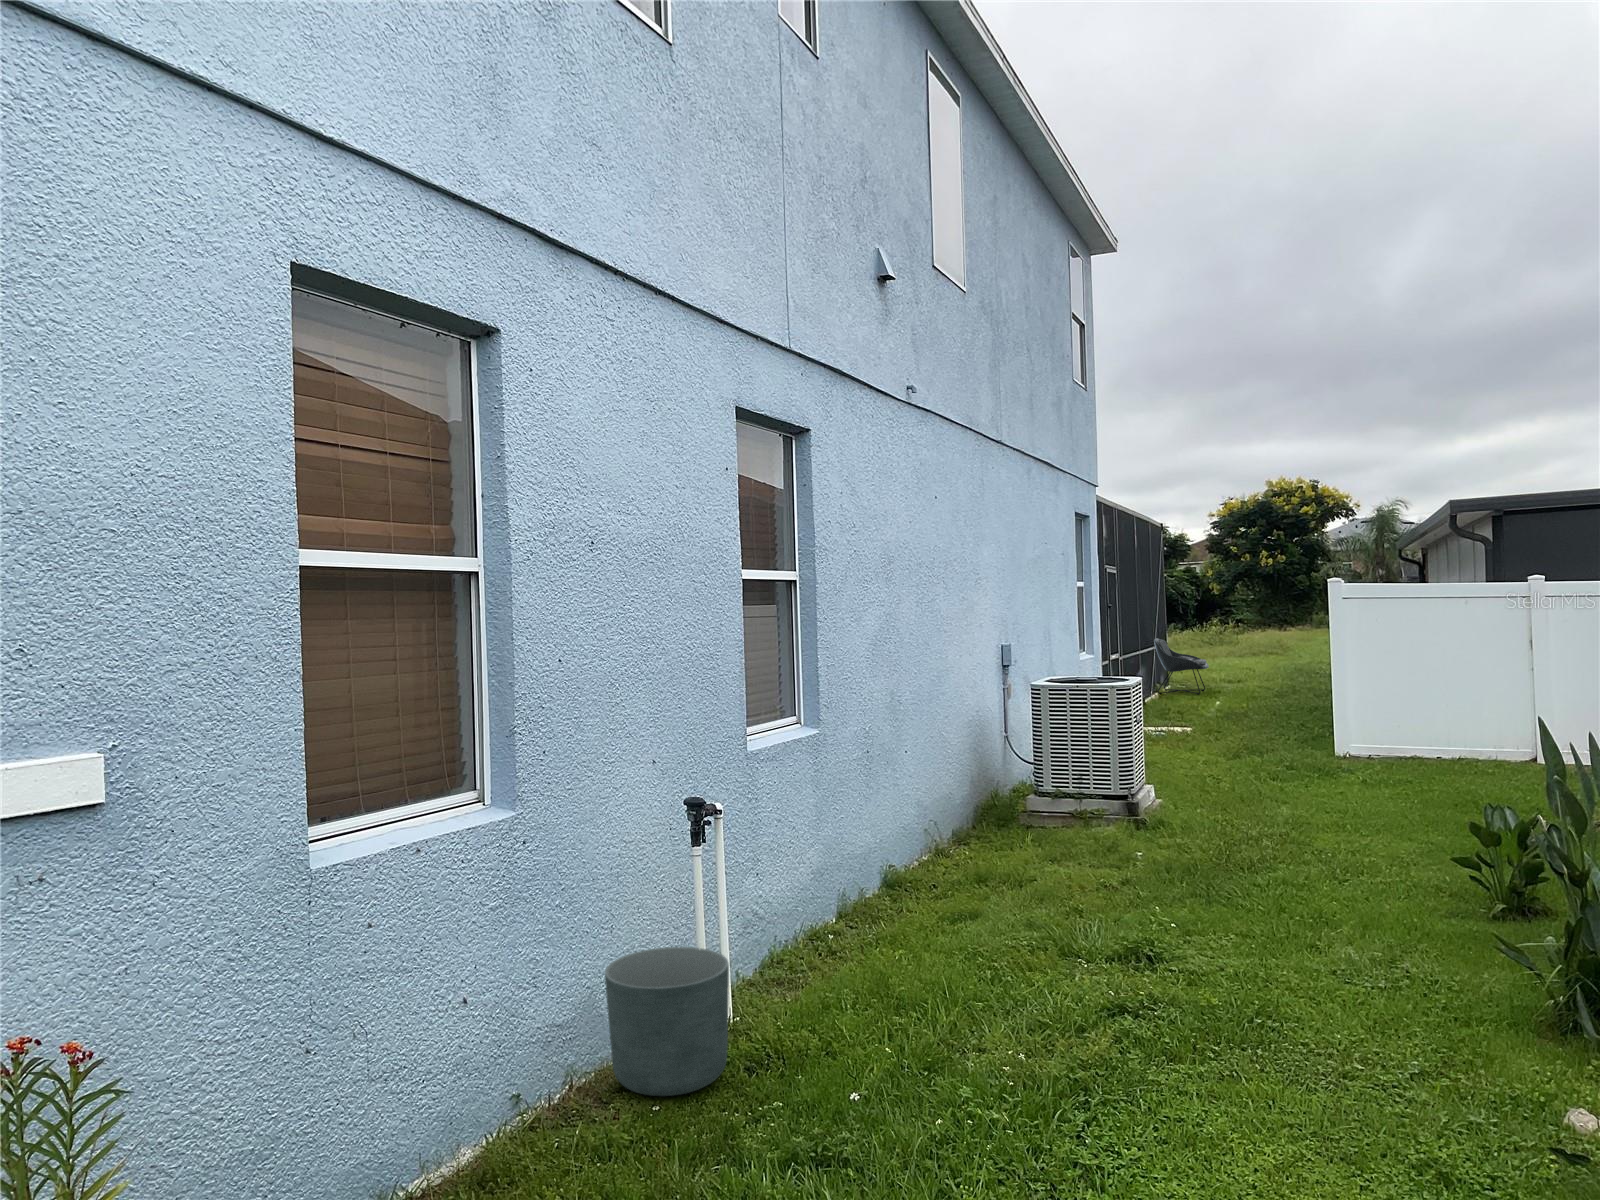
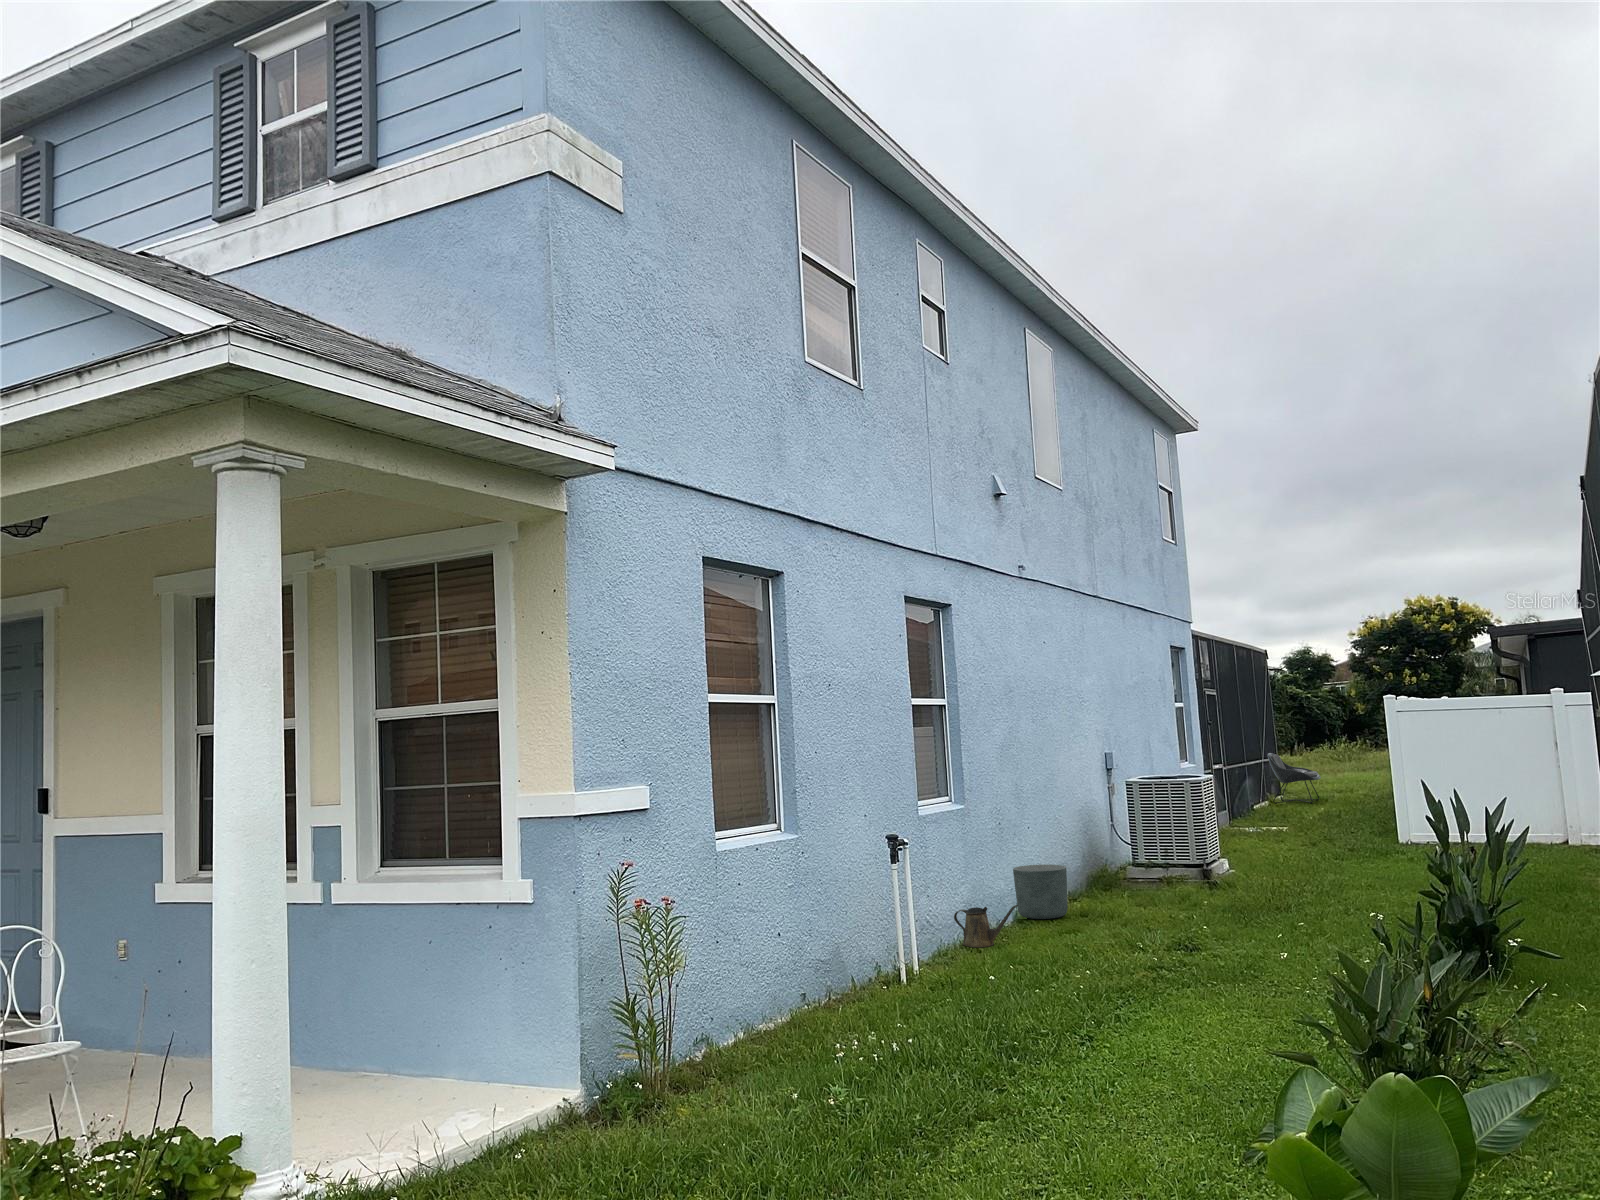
watering can: none [799,890,898,954] -> present [954,905,1018,947]
planter: present [605,947,729,1096] -> present [1013,864,1067,919]

